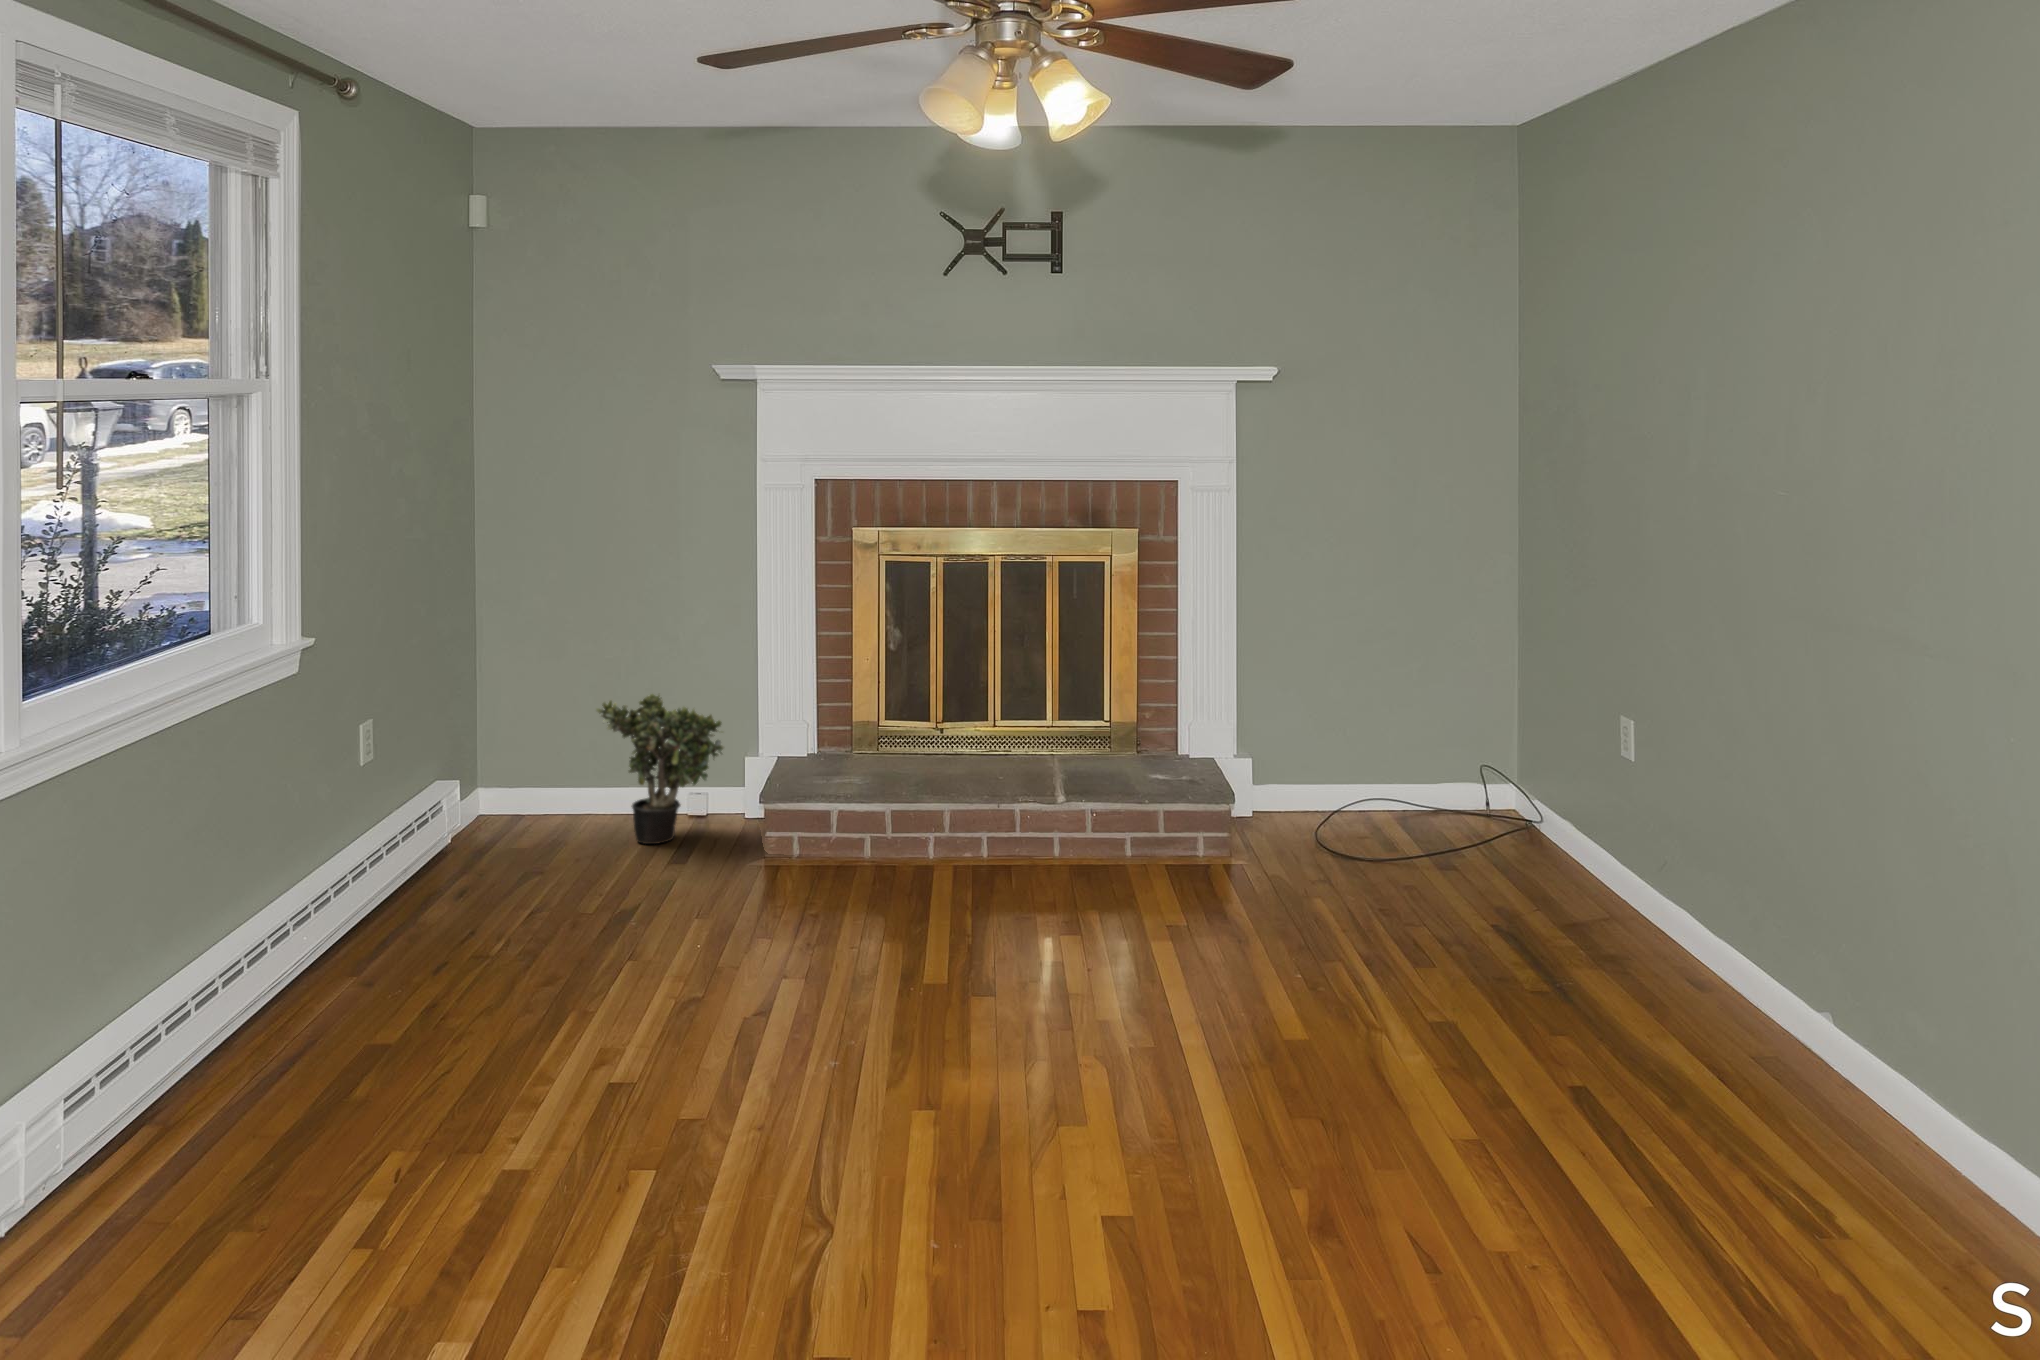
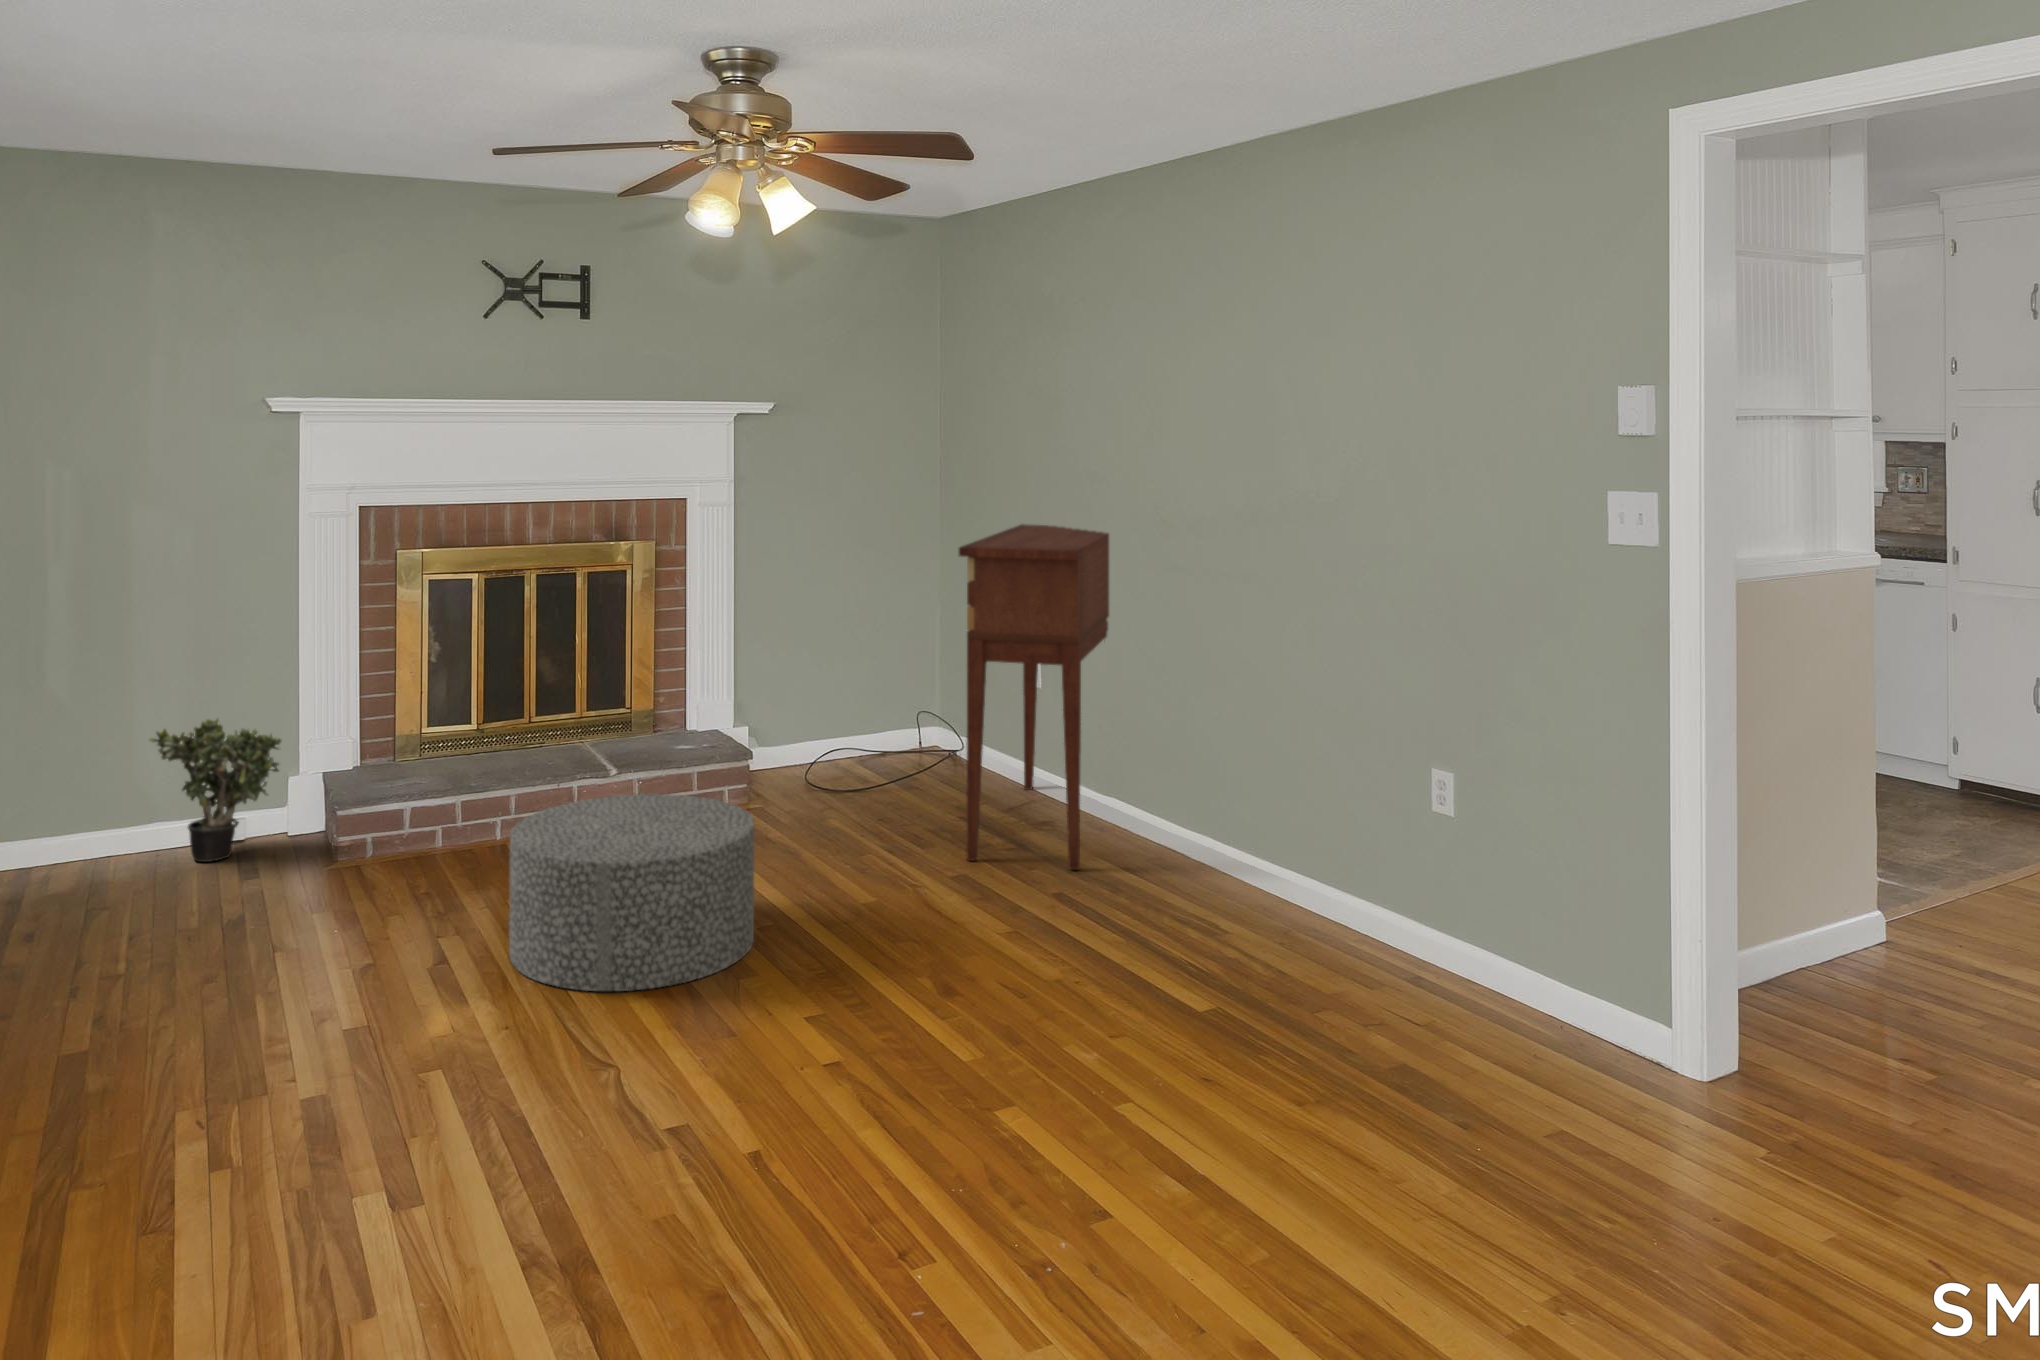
console table: none [1477,518,1775,1035] -> present [958,524,1109,870]
ottoman: none [829,833,1145,1116] -> present [509,794,754,991]

